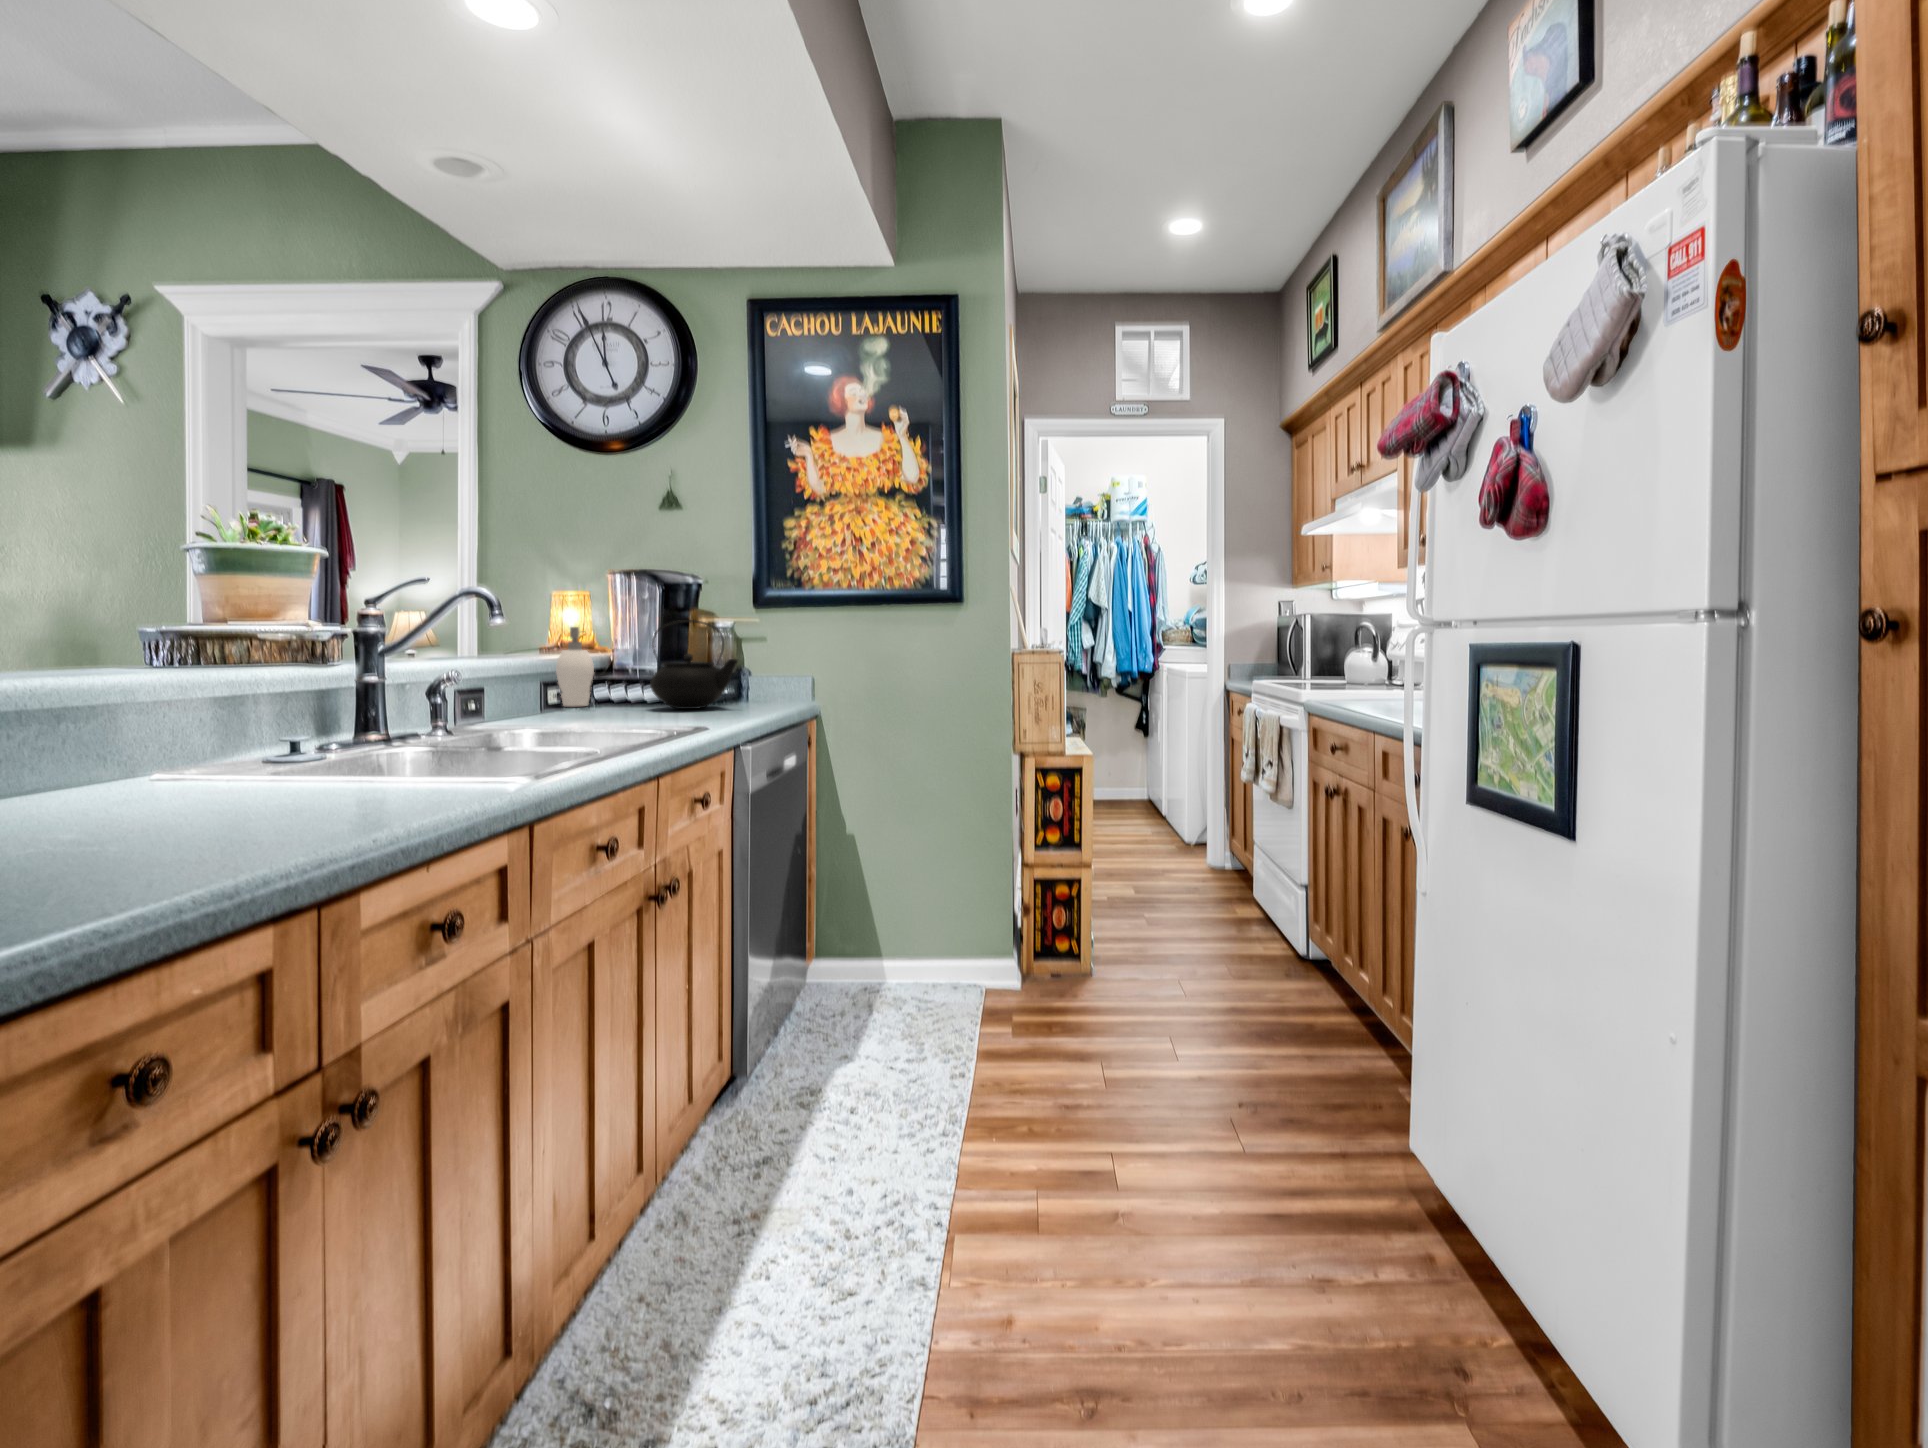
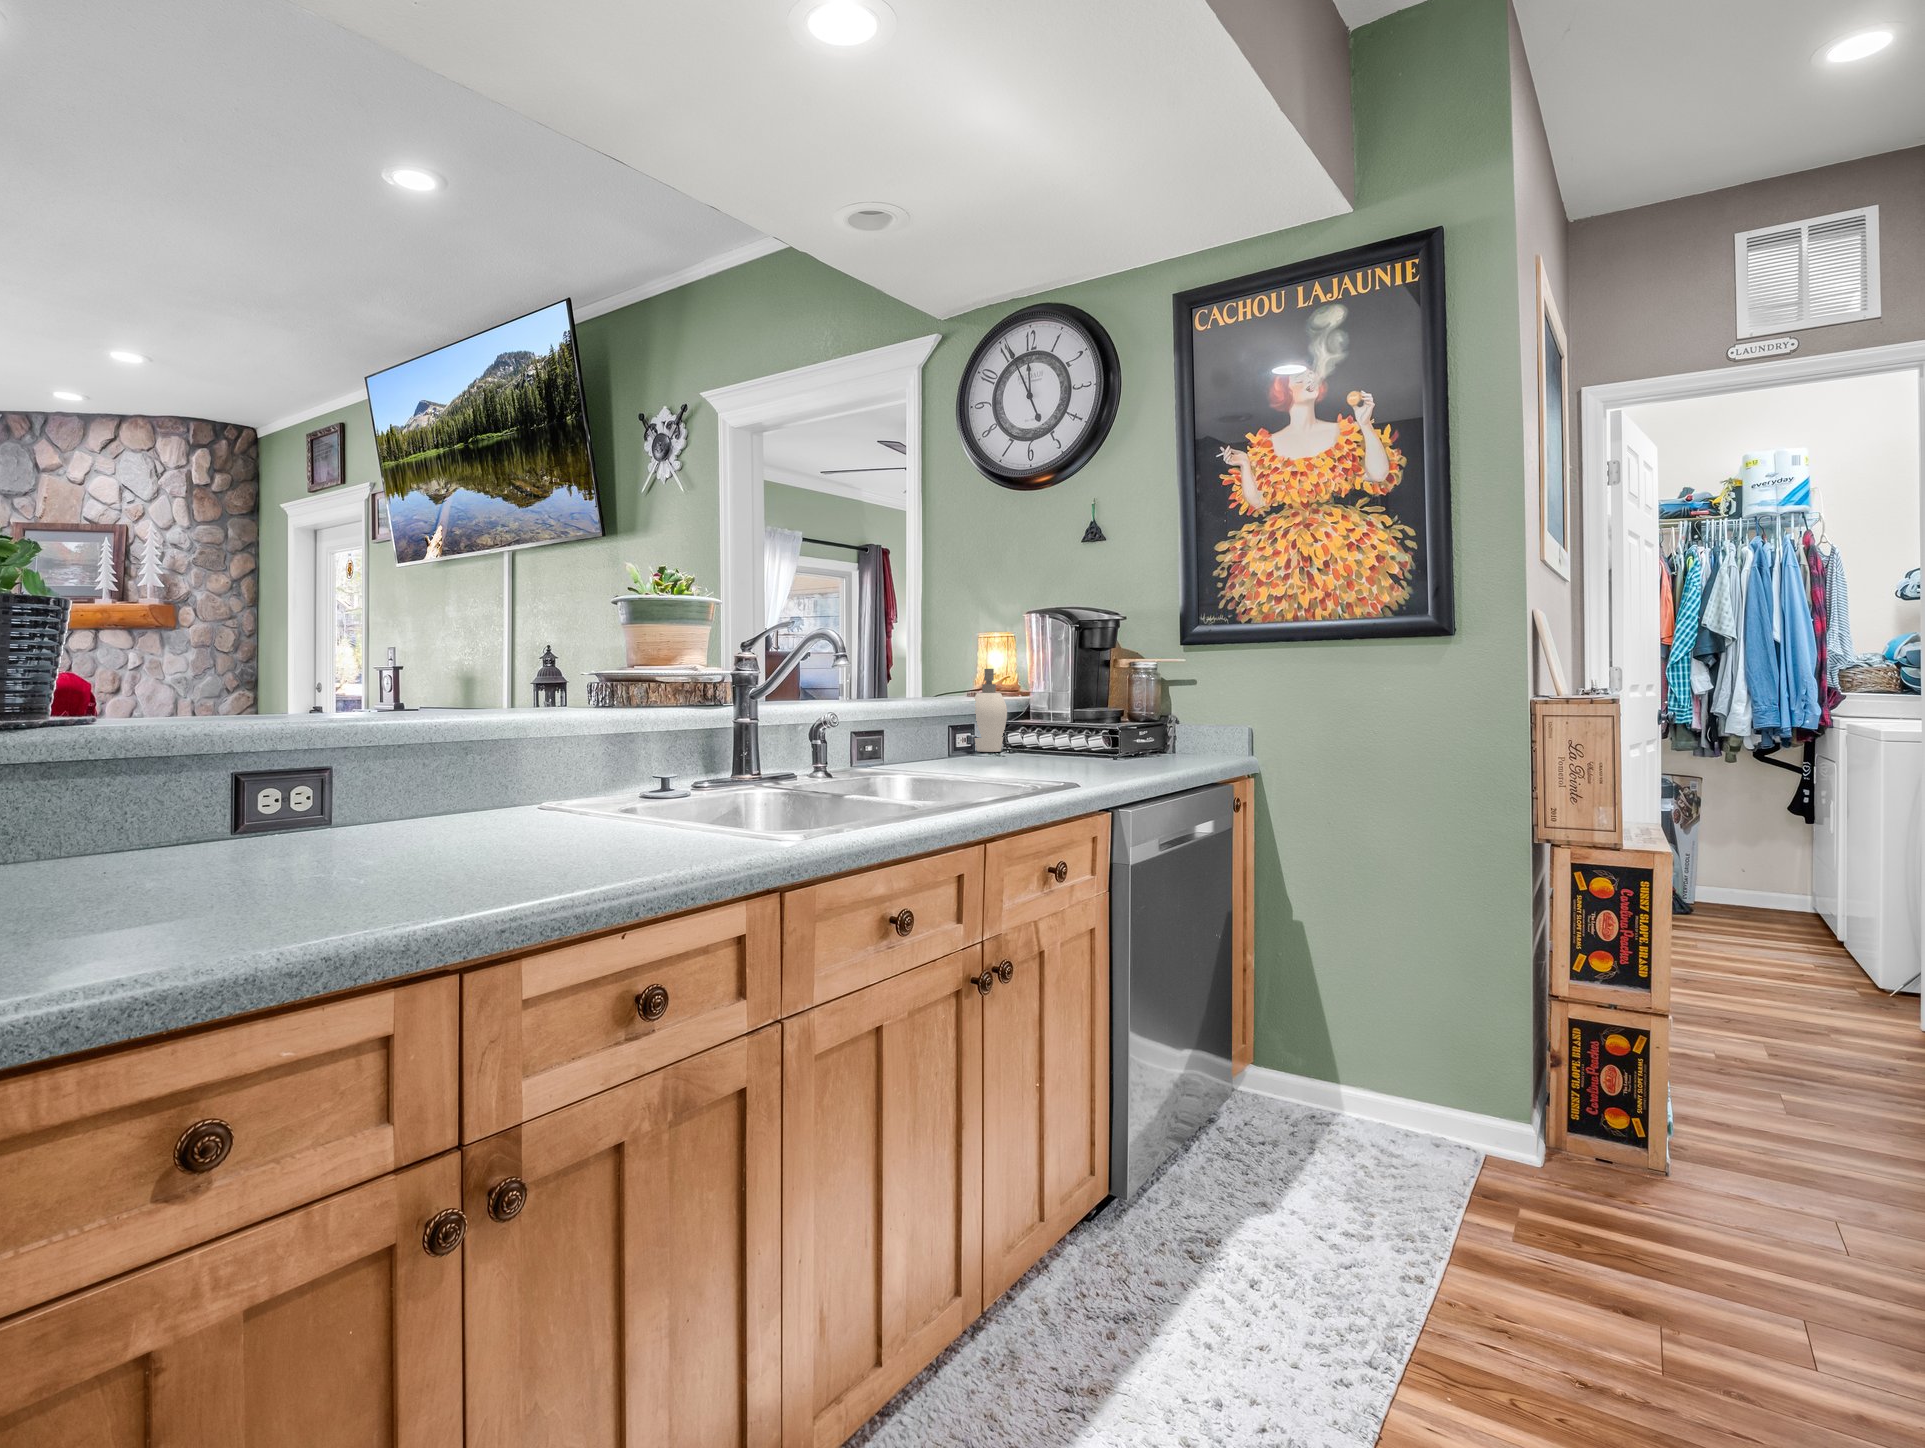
teapot: present [650,620,738,709] -> none [1054,660,1148,759]

